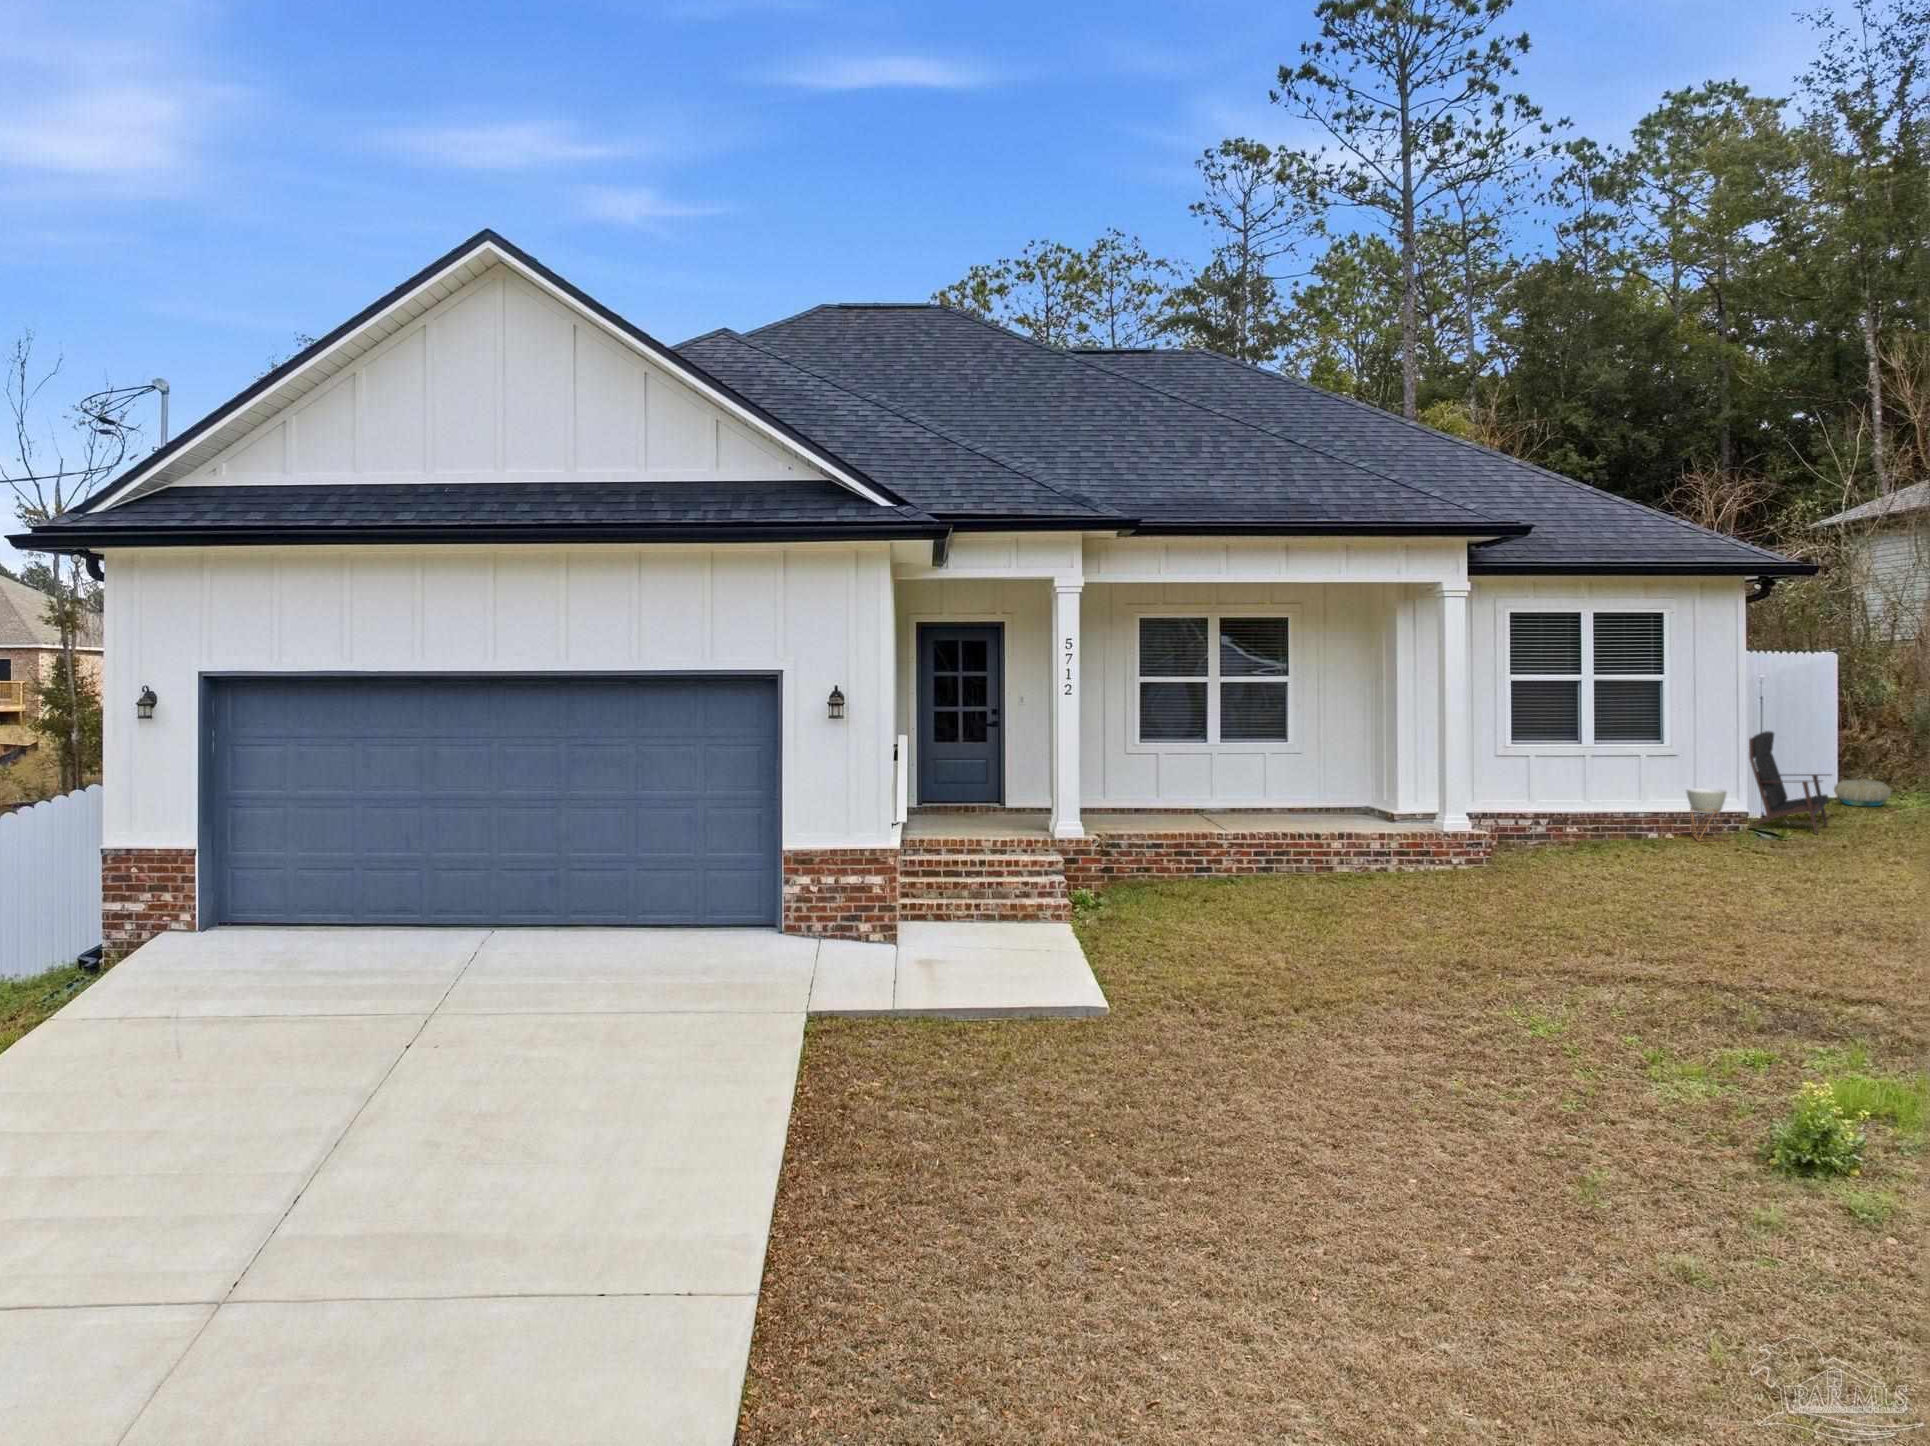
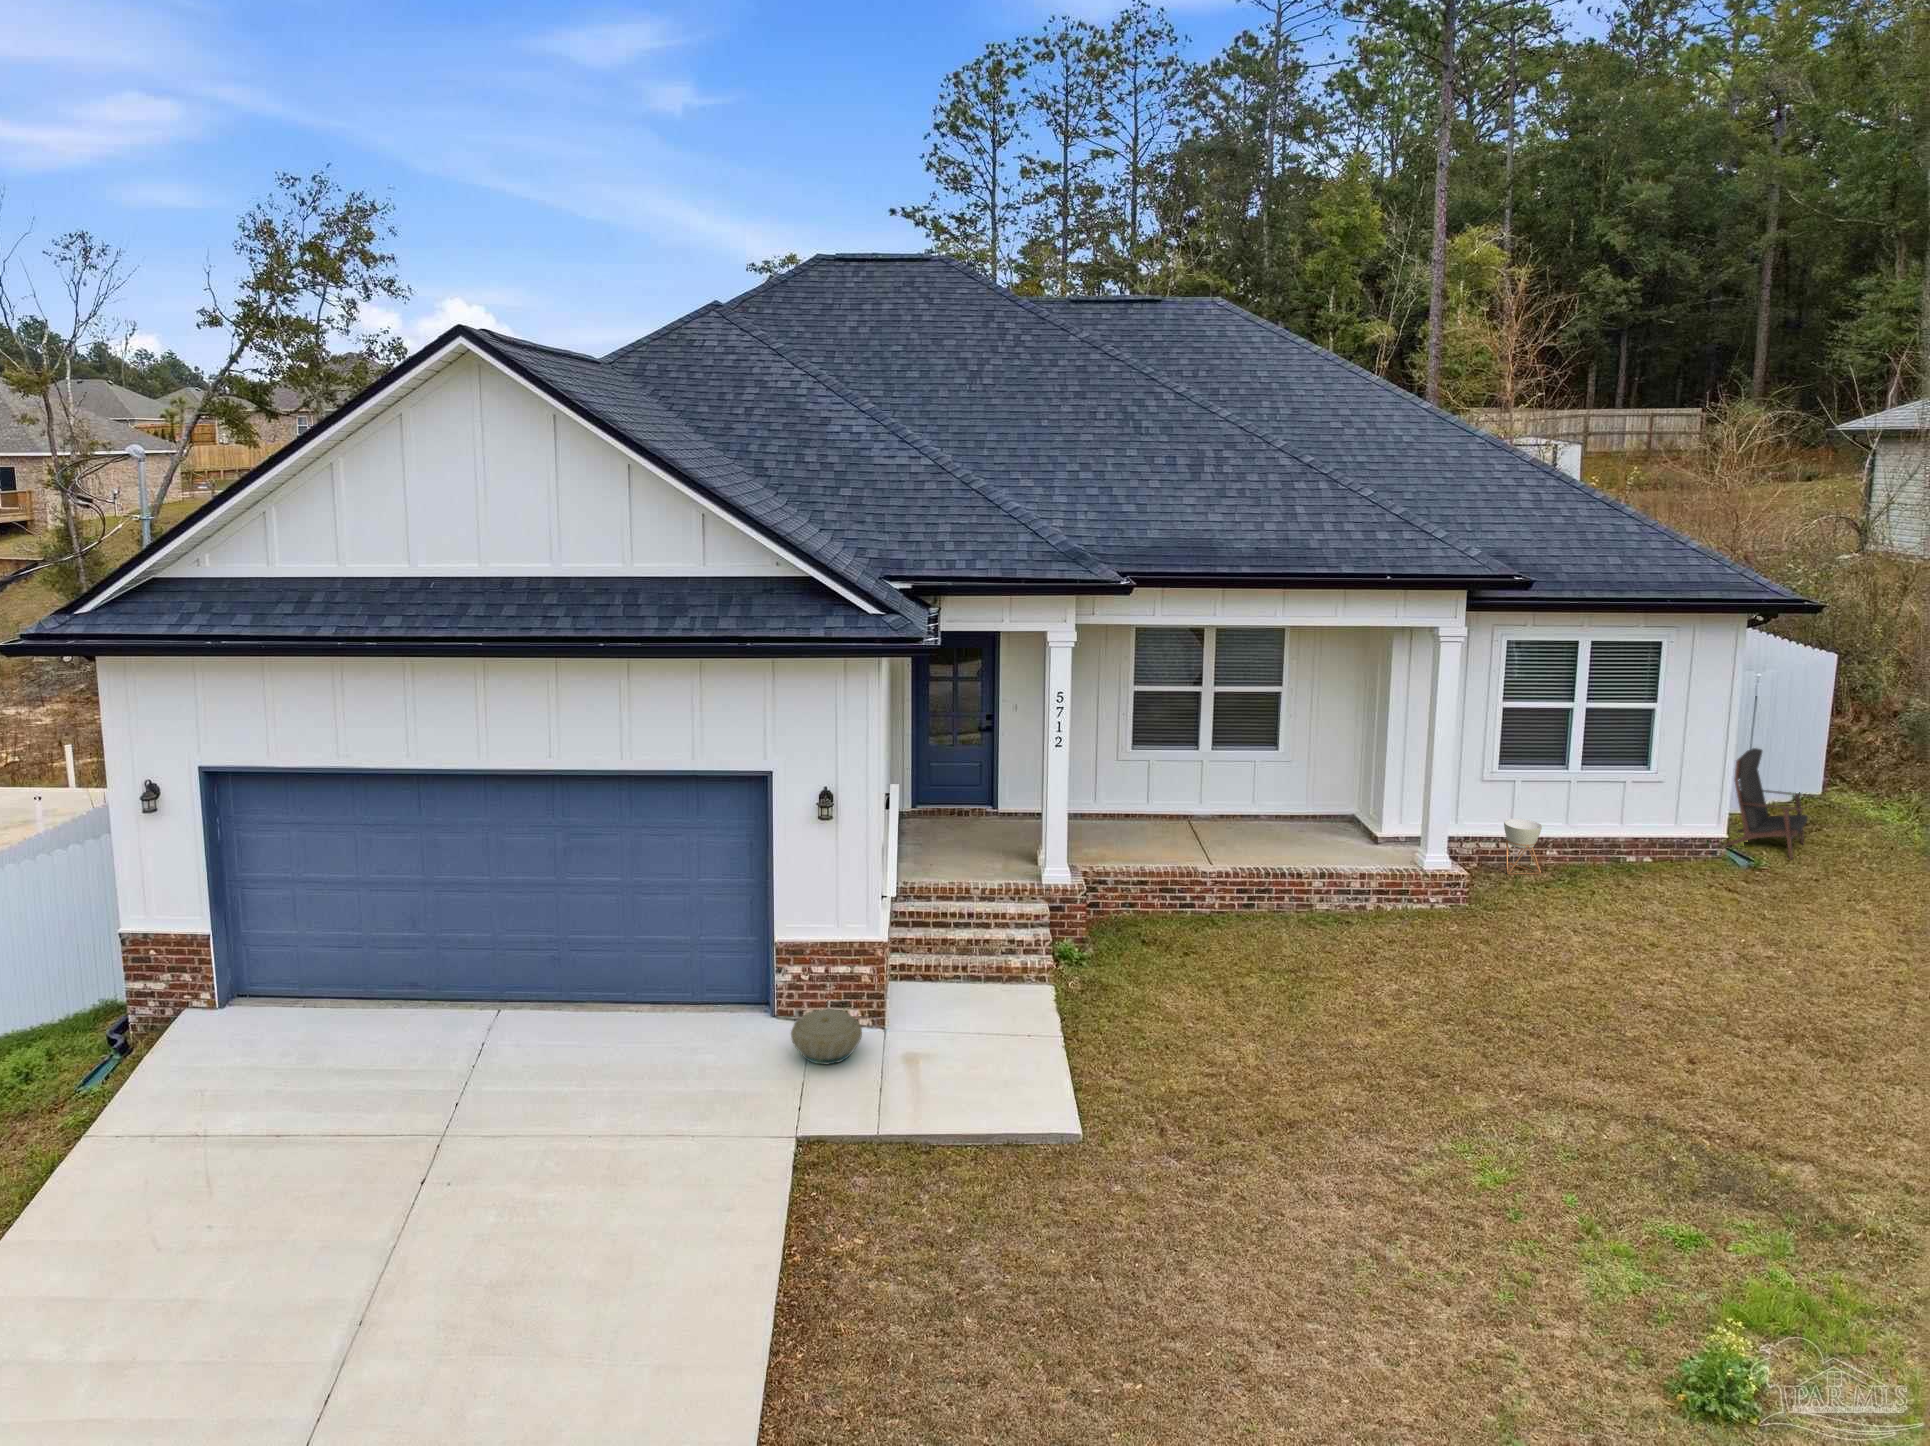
basket: present [1834,779,1891,806] -> present [791,1009,862,1064]
planter: present [1686,788,1729,841] -> present [1504,819,1542,875]

